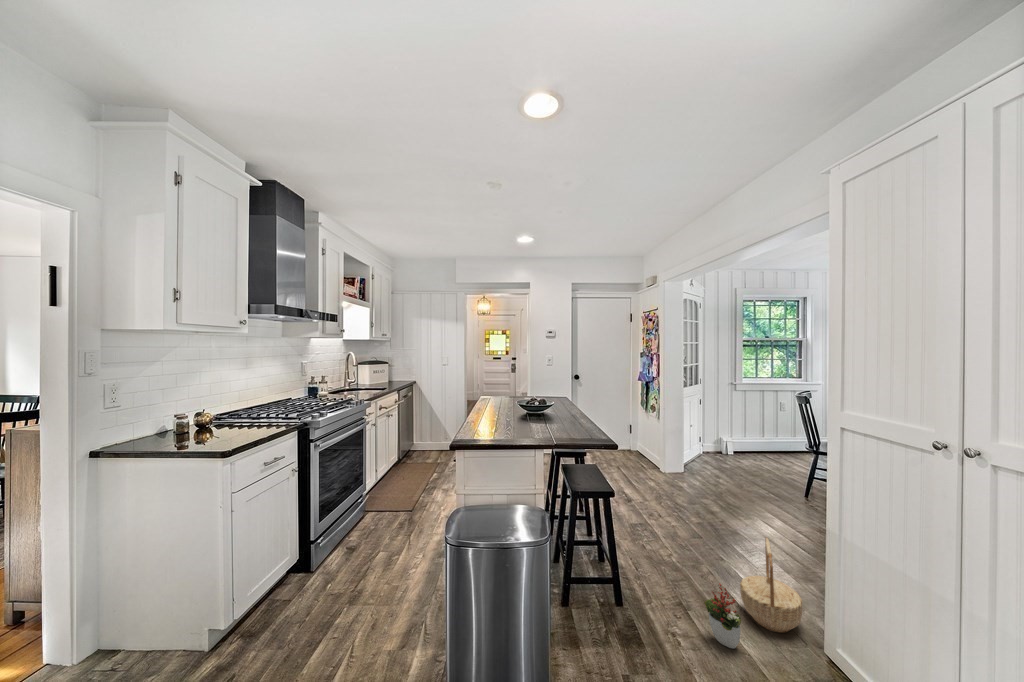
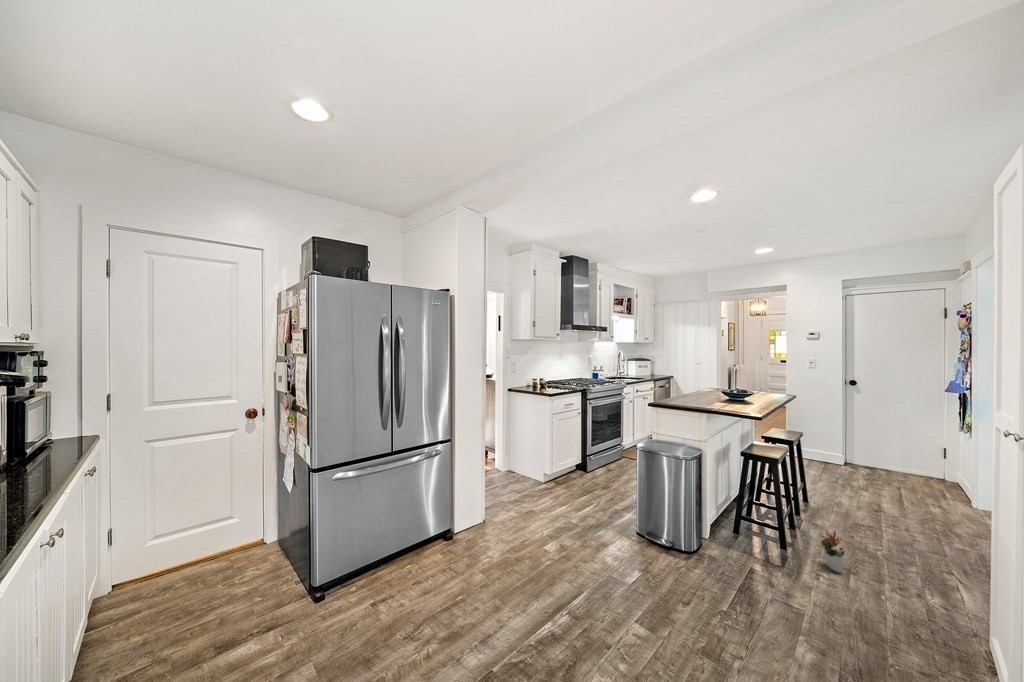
basket: present [740,538,802,633] -> none [871,520,928,587]

